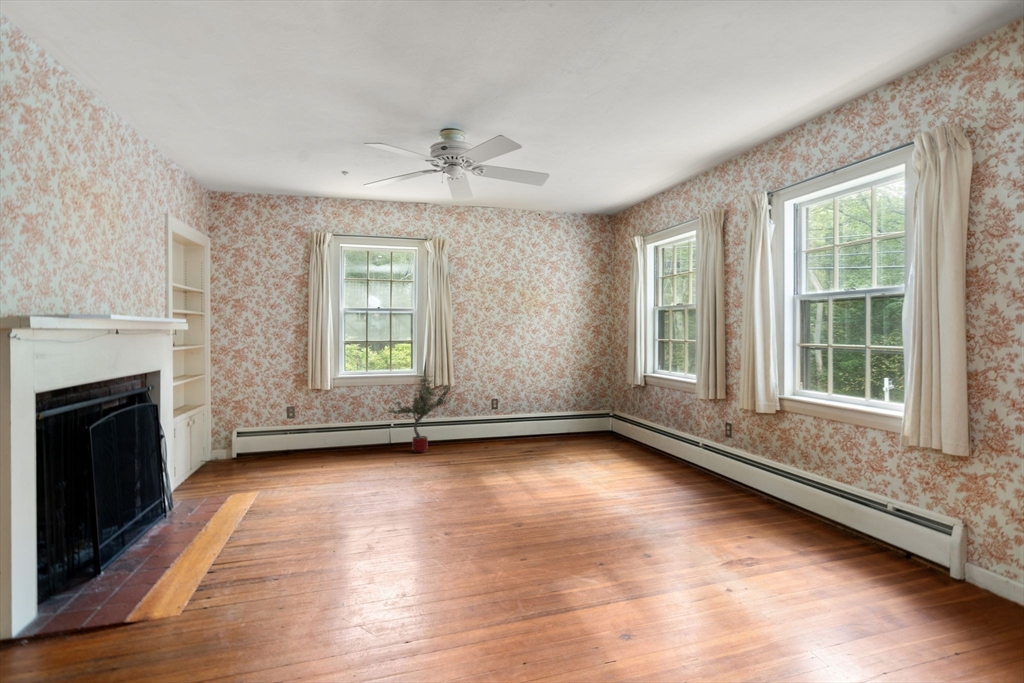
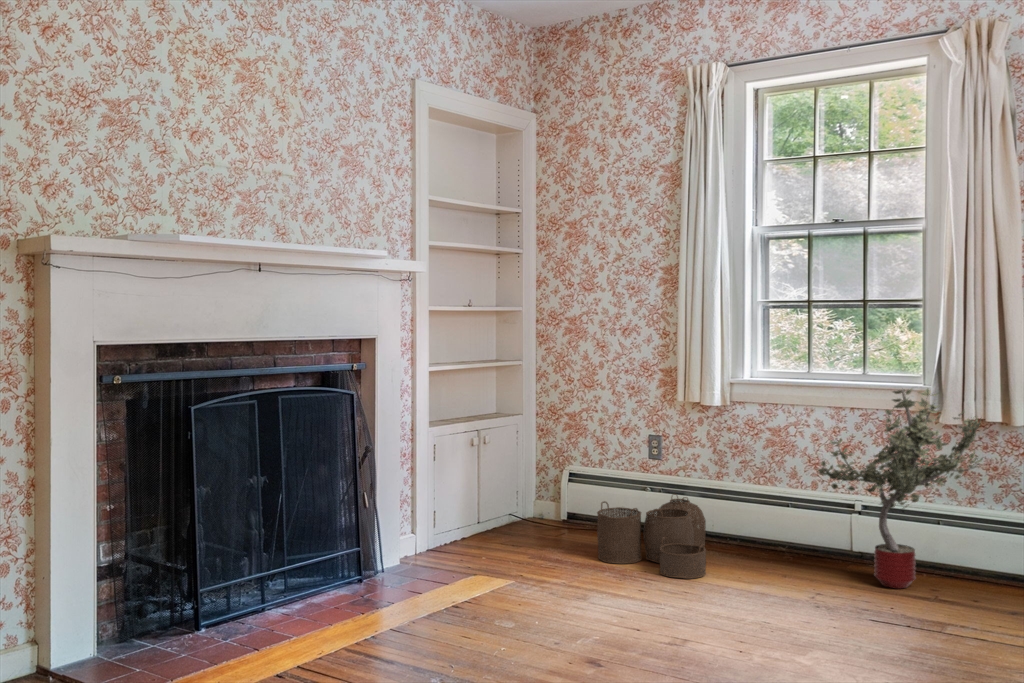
woven basket: none [286,432,348,469] -> present [597,494,706,579]

